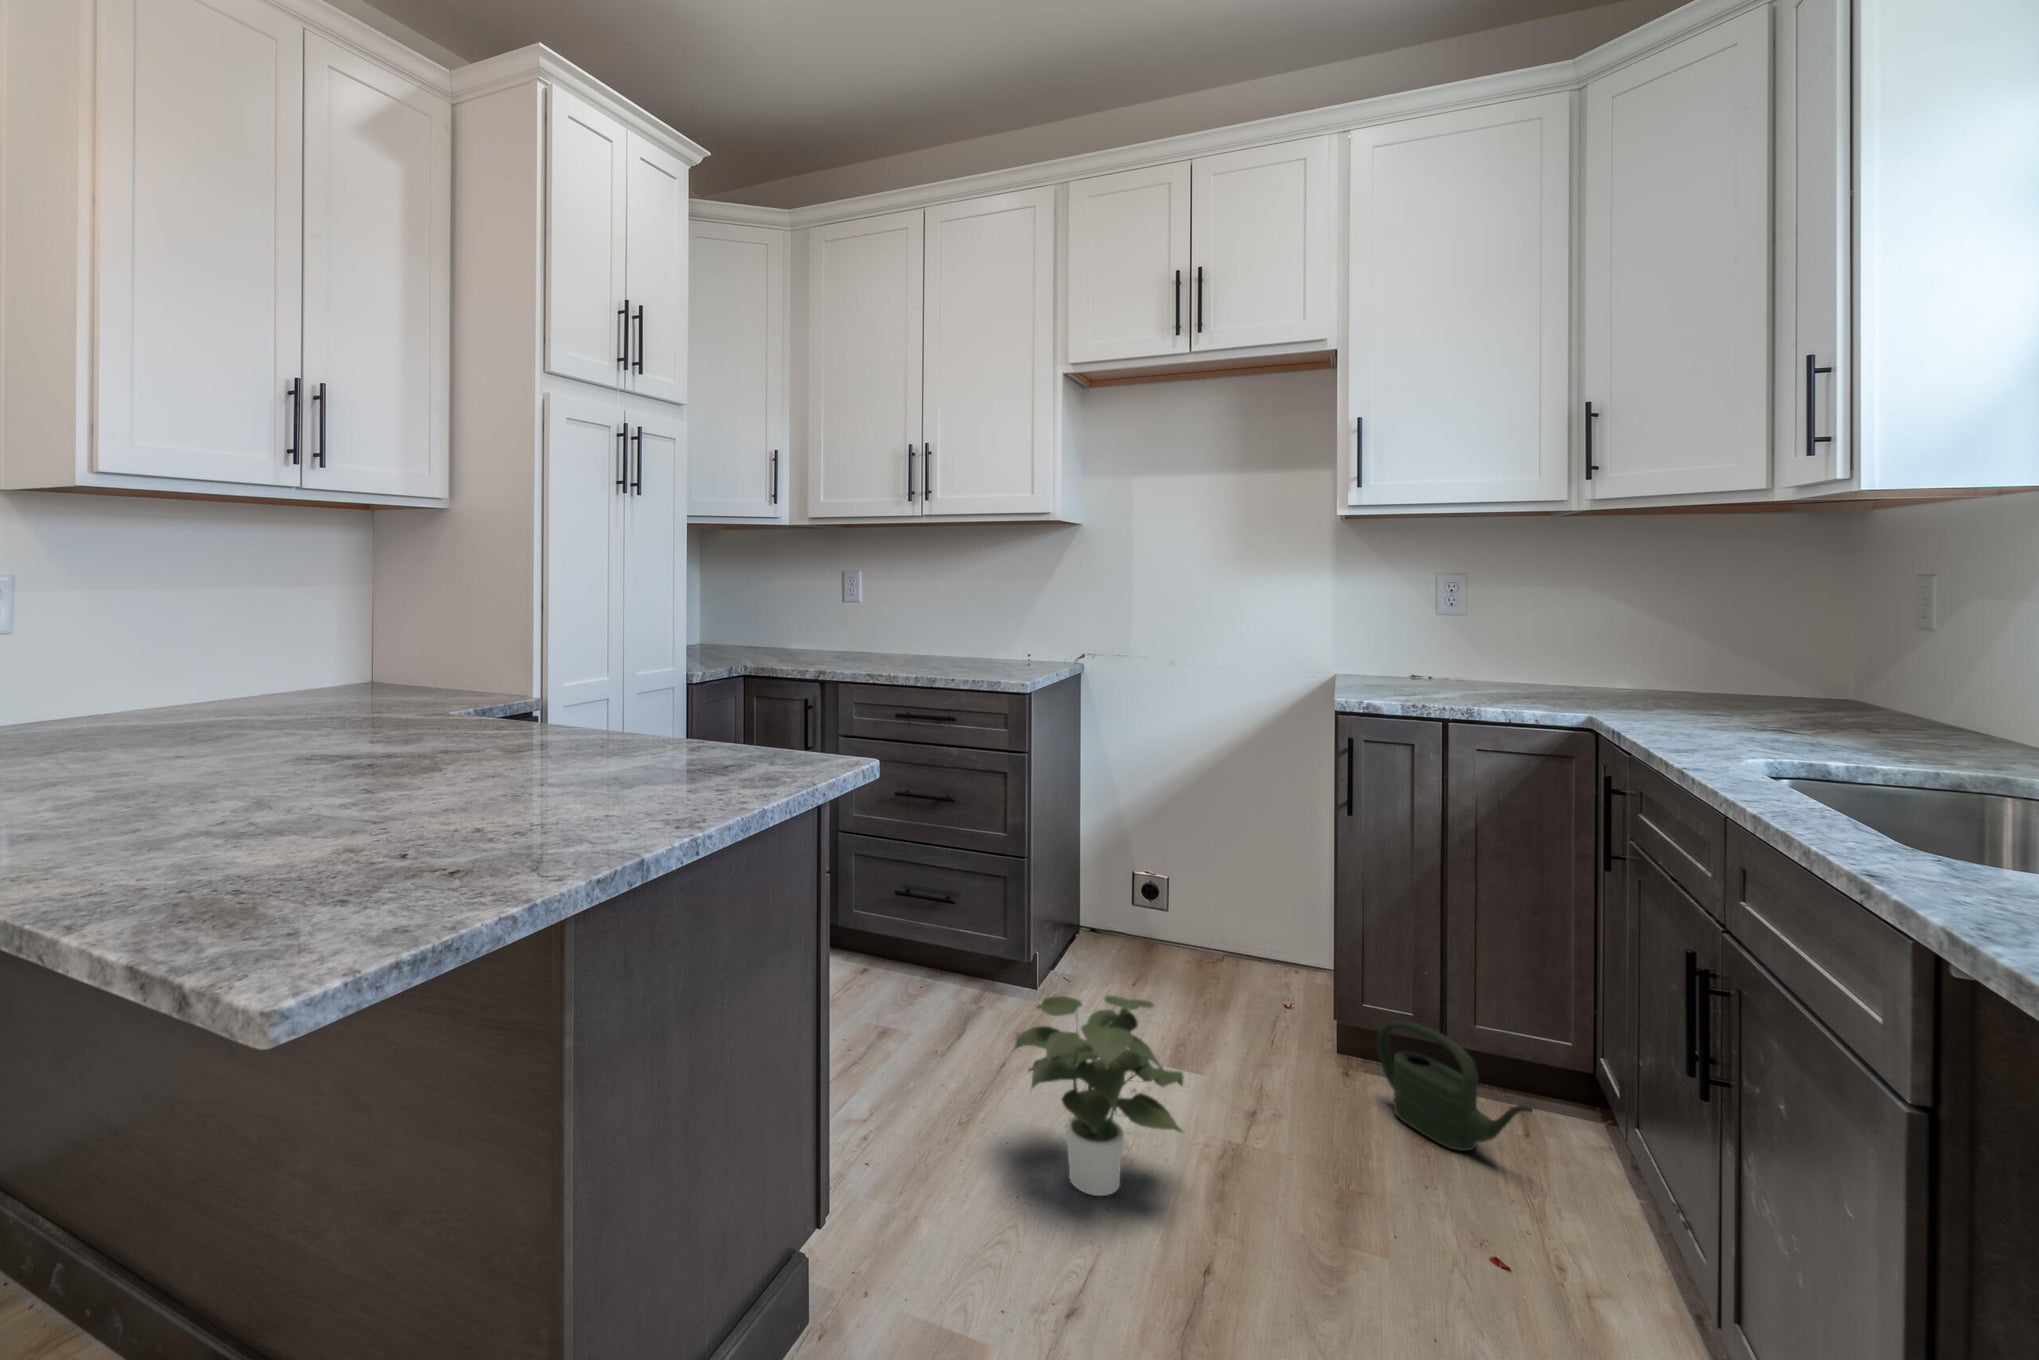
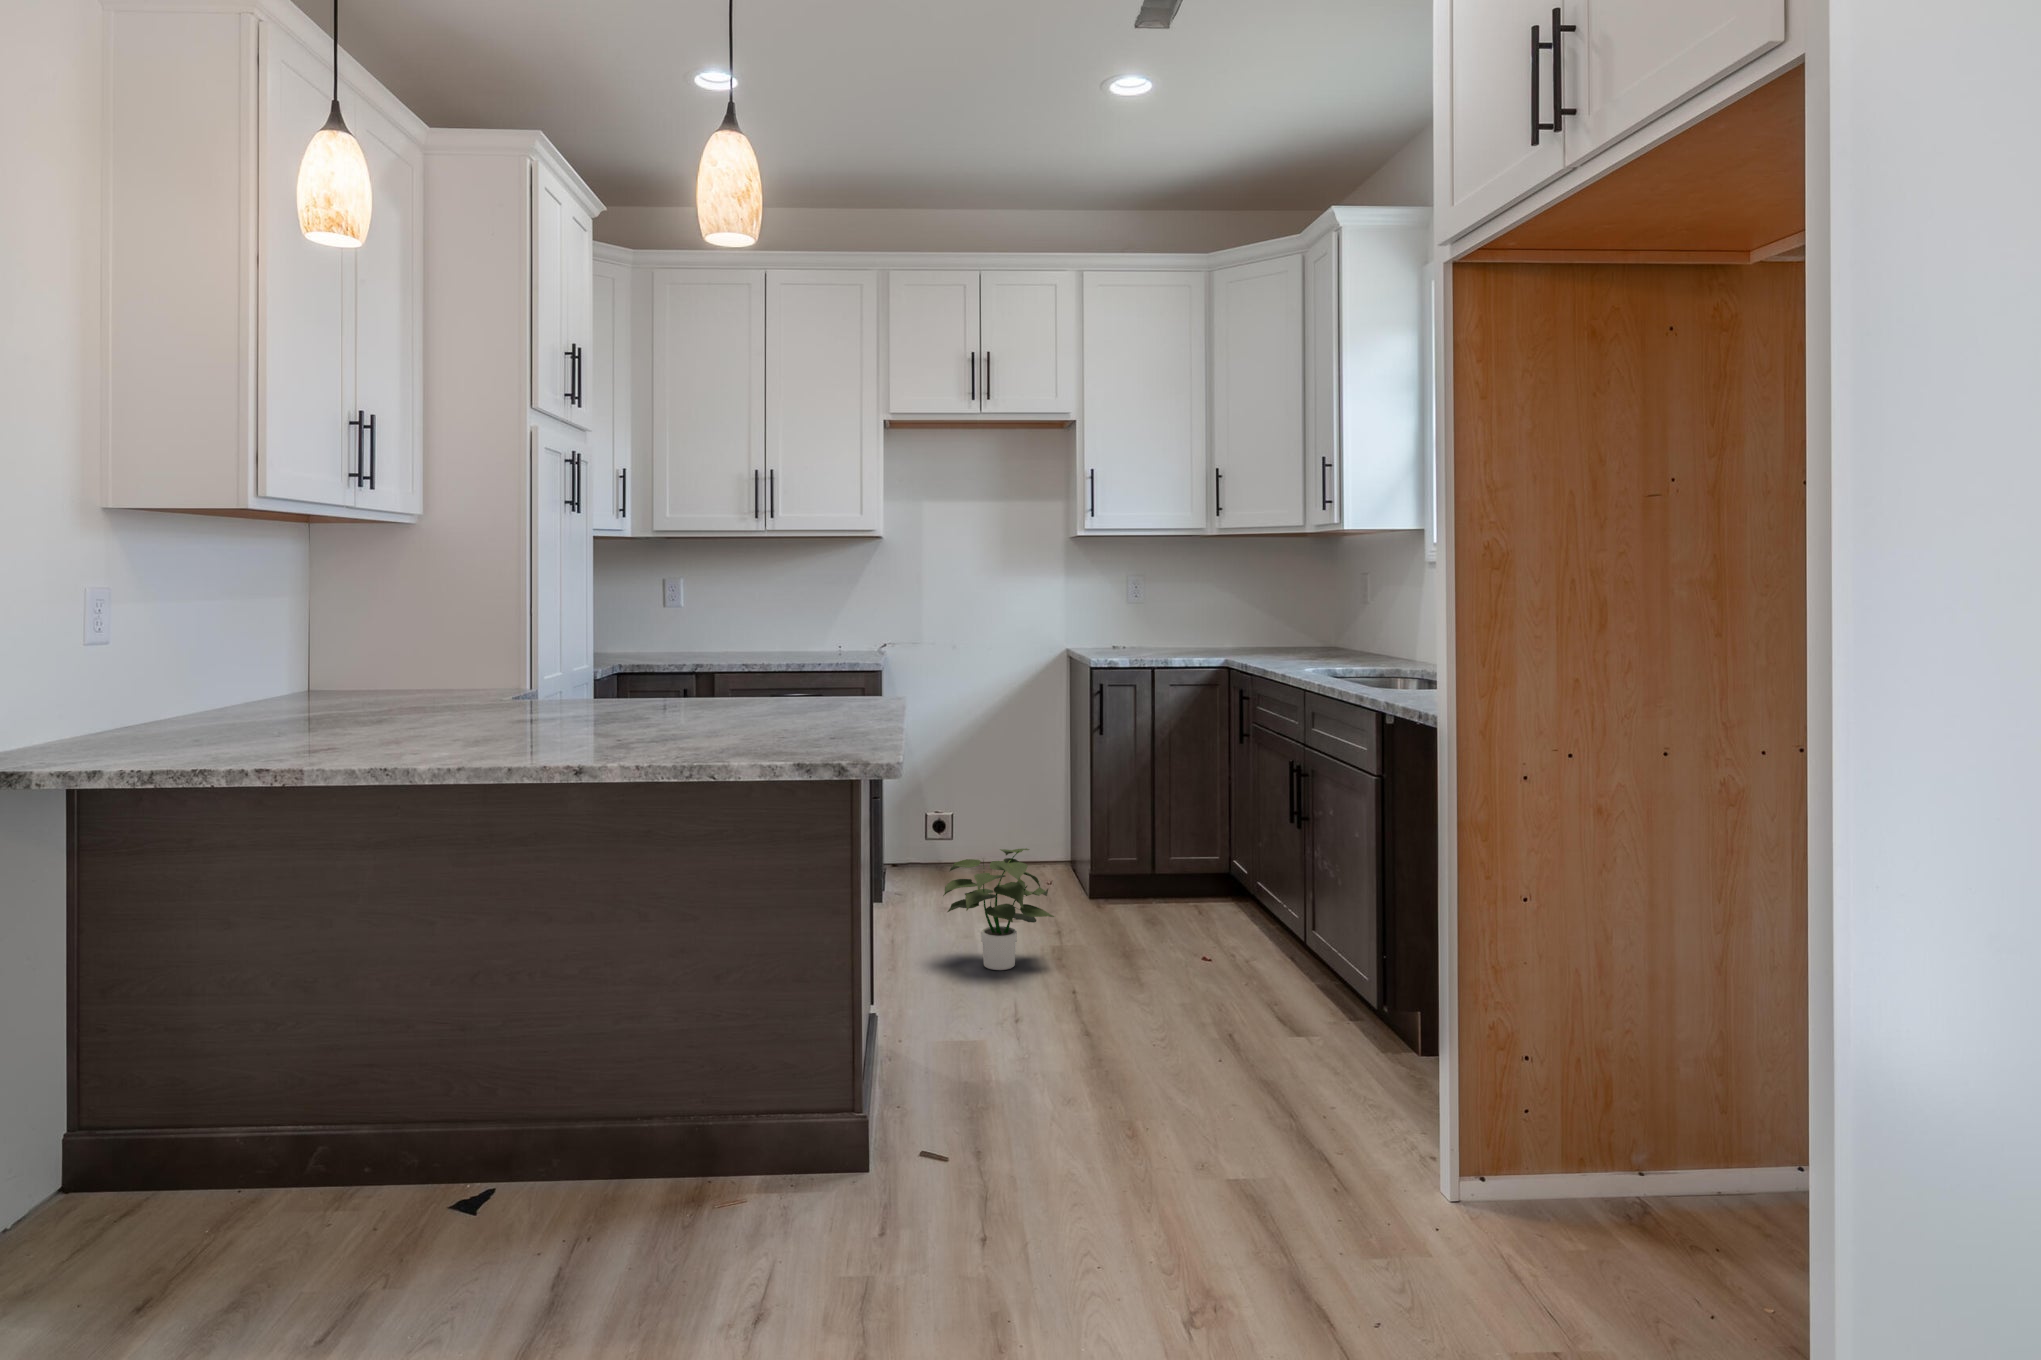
watering can: present [1377,1021,1532,1151] -> none [1124,855,1213,921]

